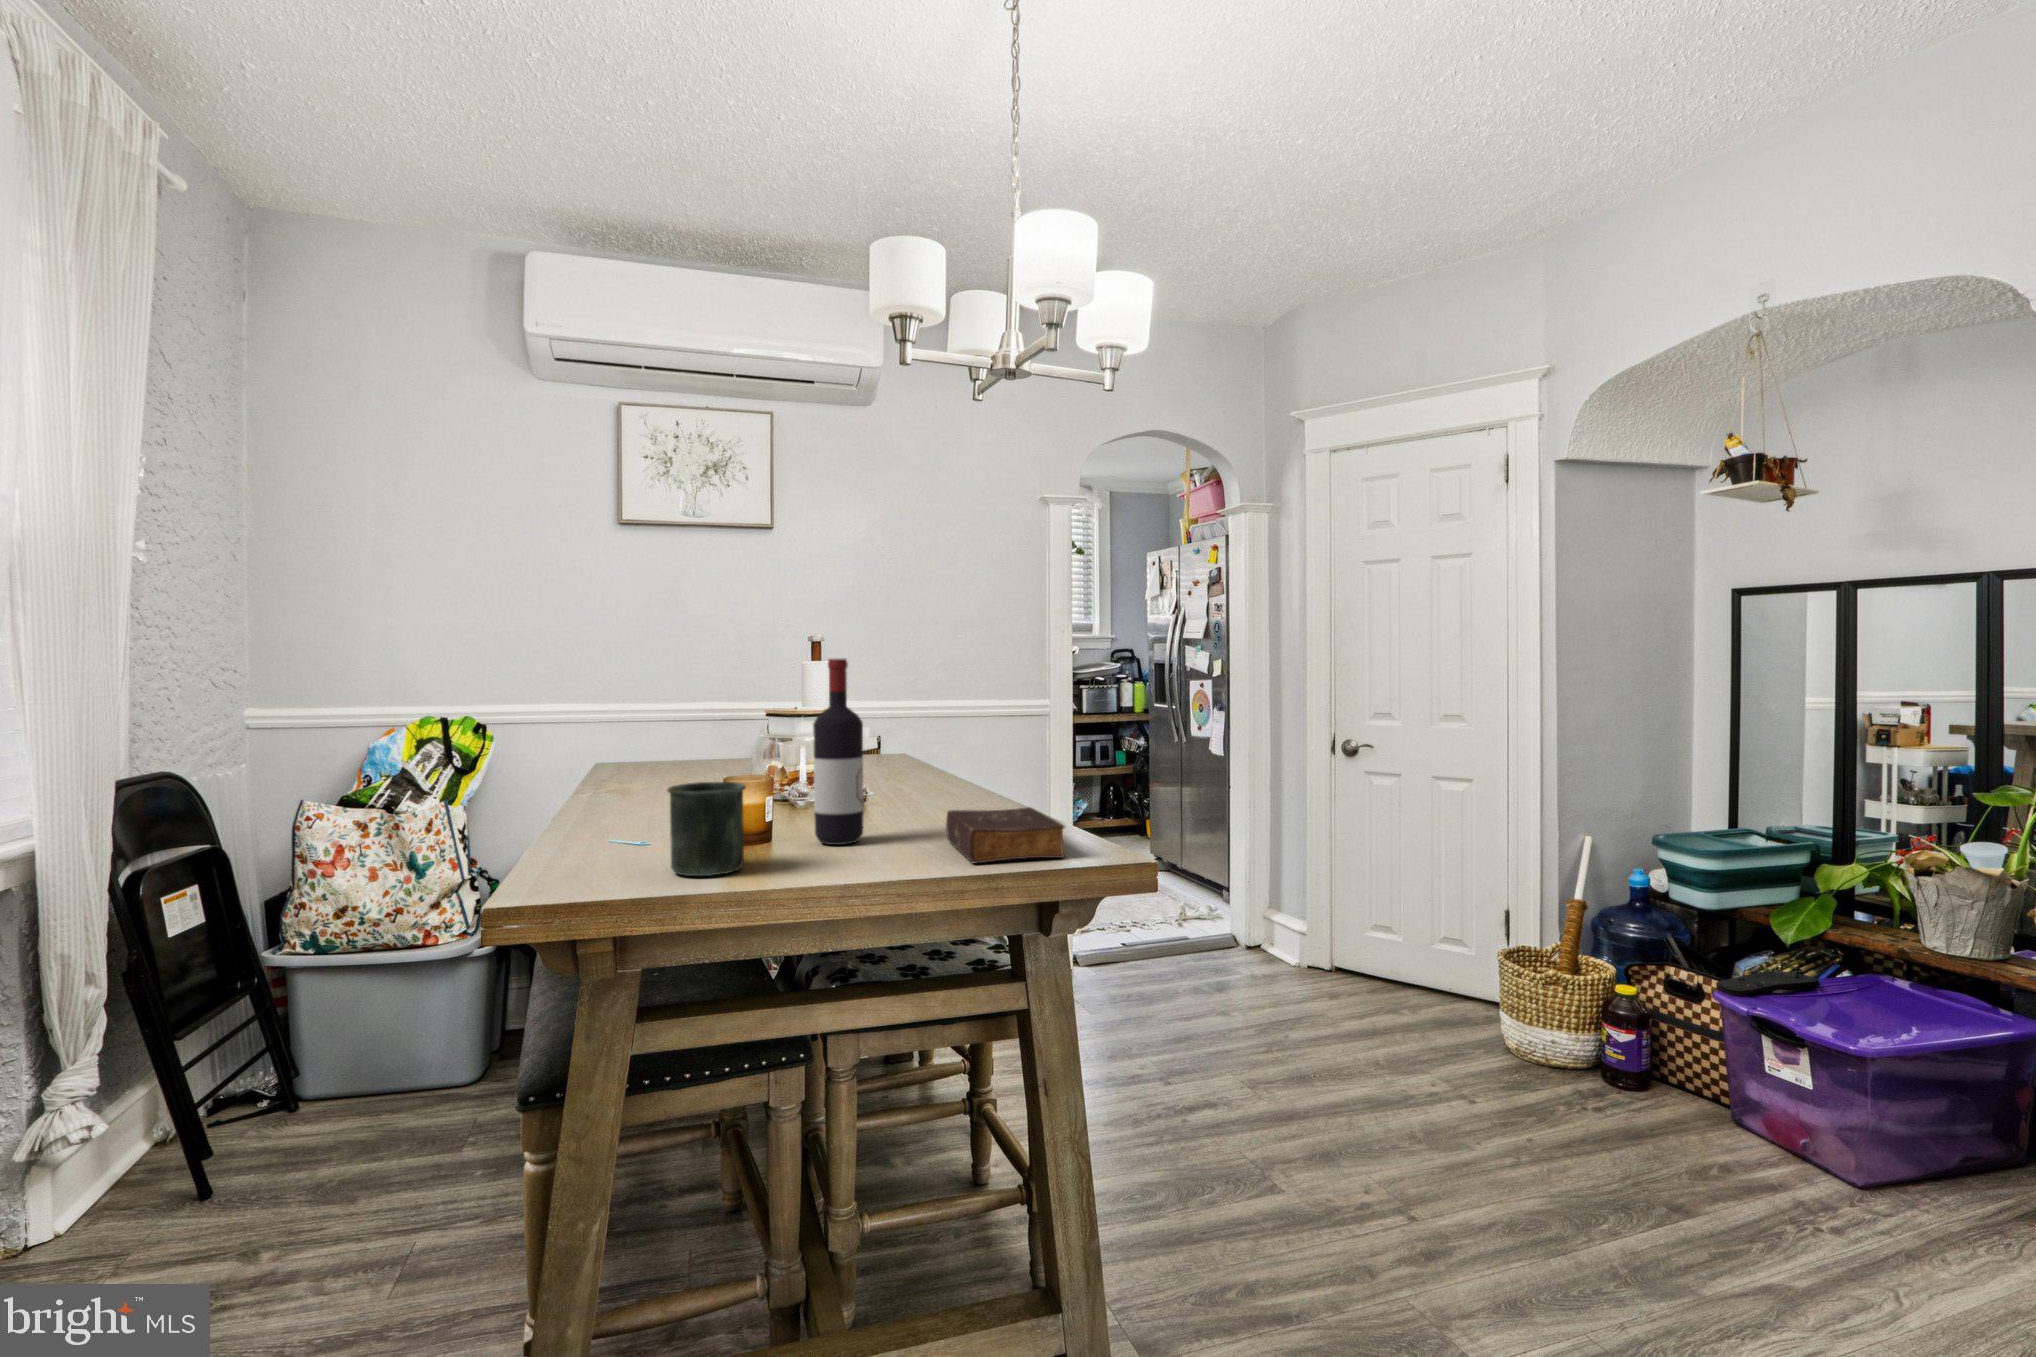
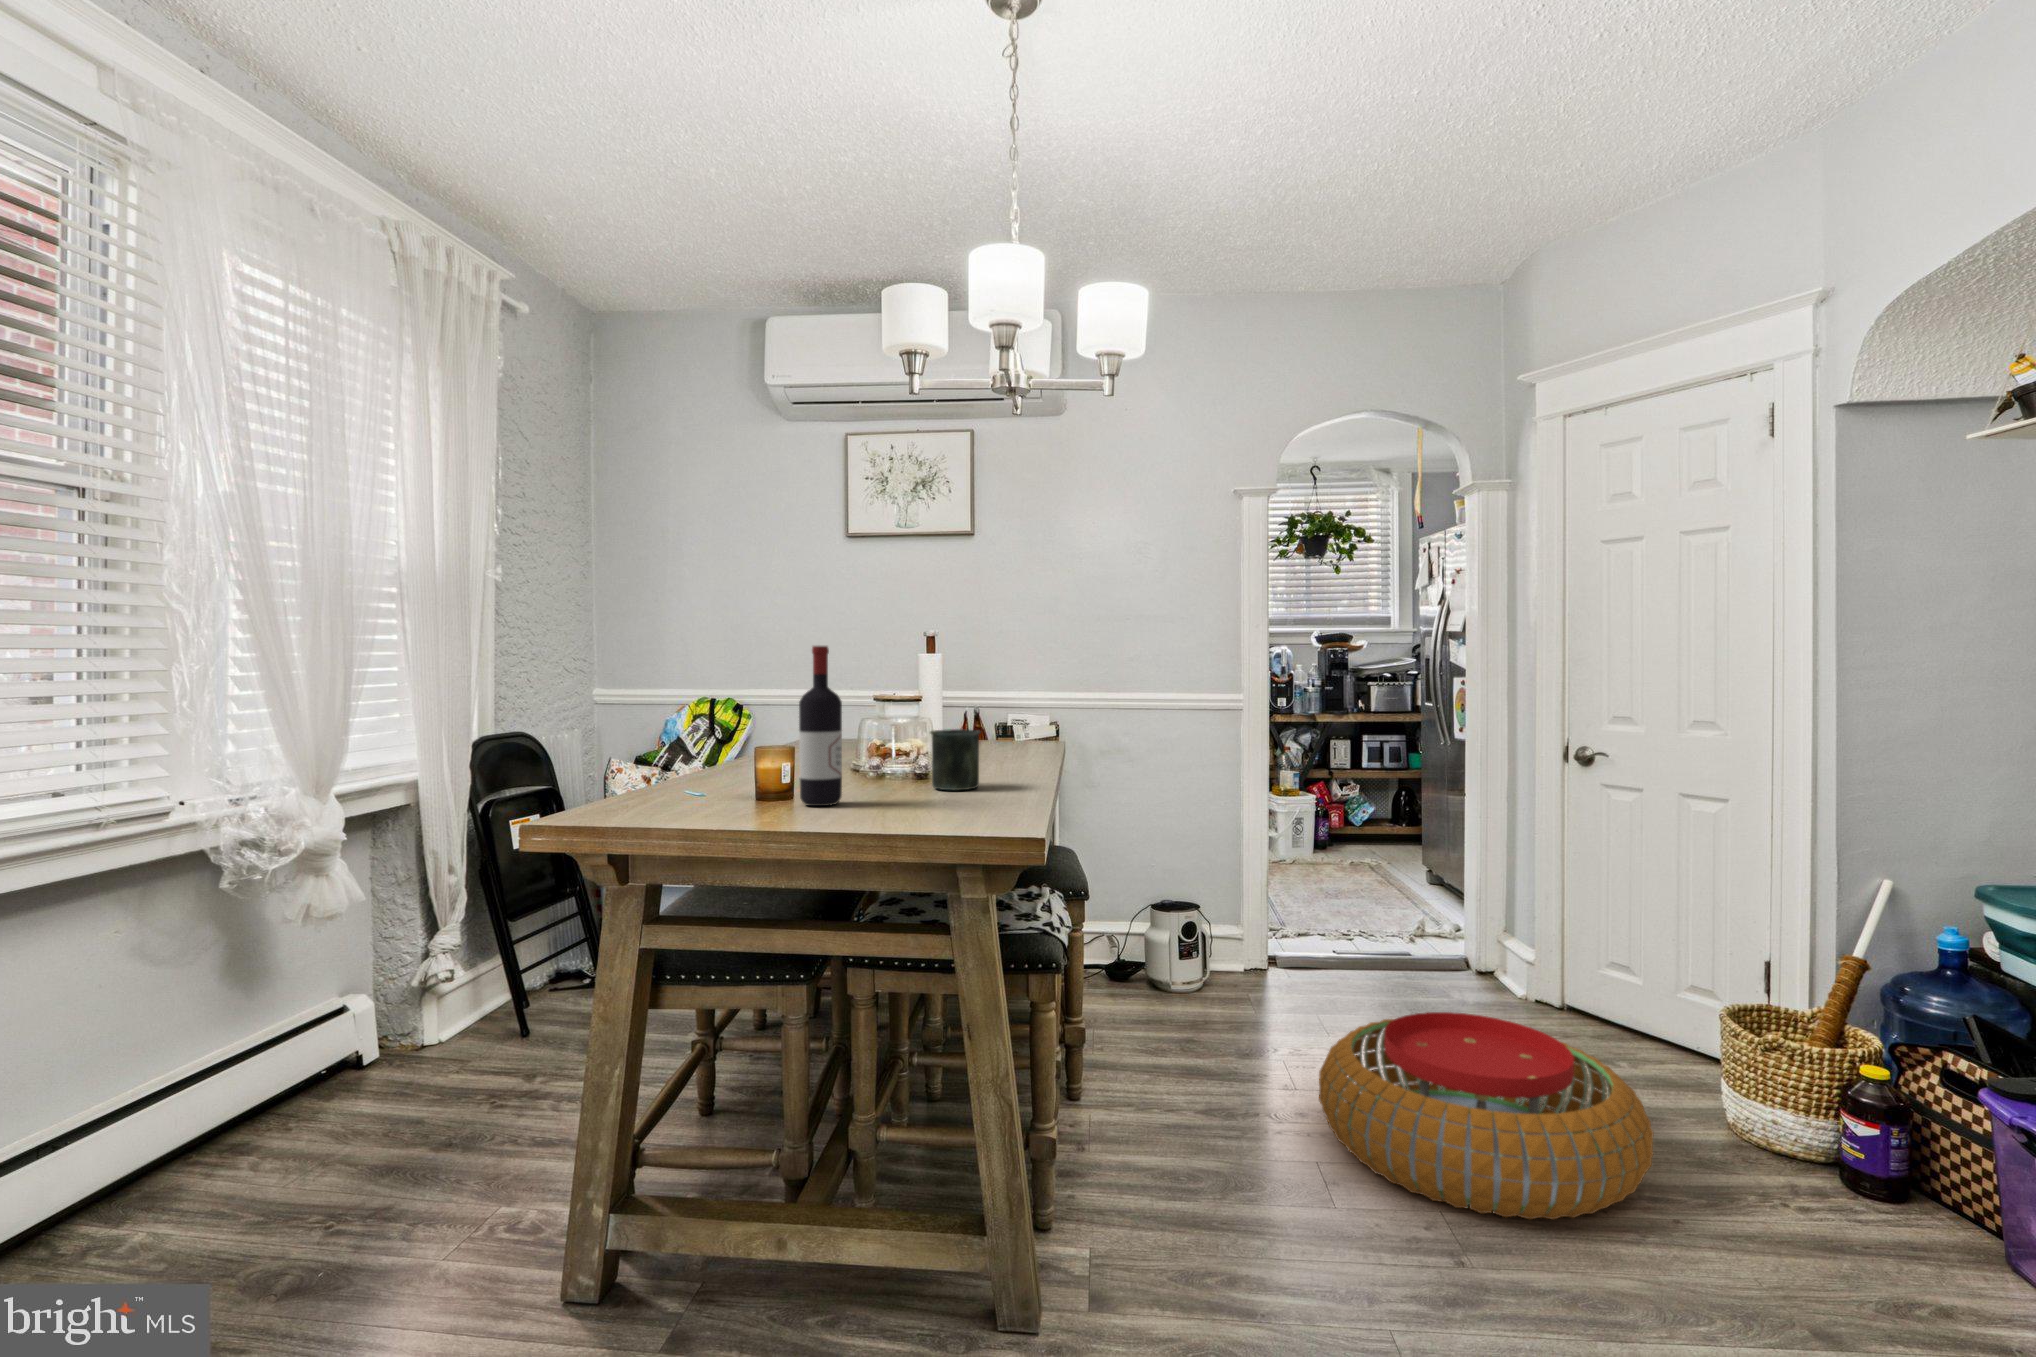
mug: present [667,782,746,876] -> present [930,729,981,790]
book: present [946,807,1065,863] -> none [869,782,976,828]
pouf: none [1218,987,1506,1164] -> present [1319,1012,1654,1219]

